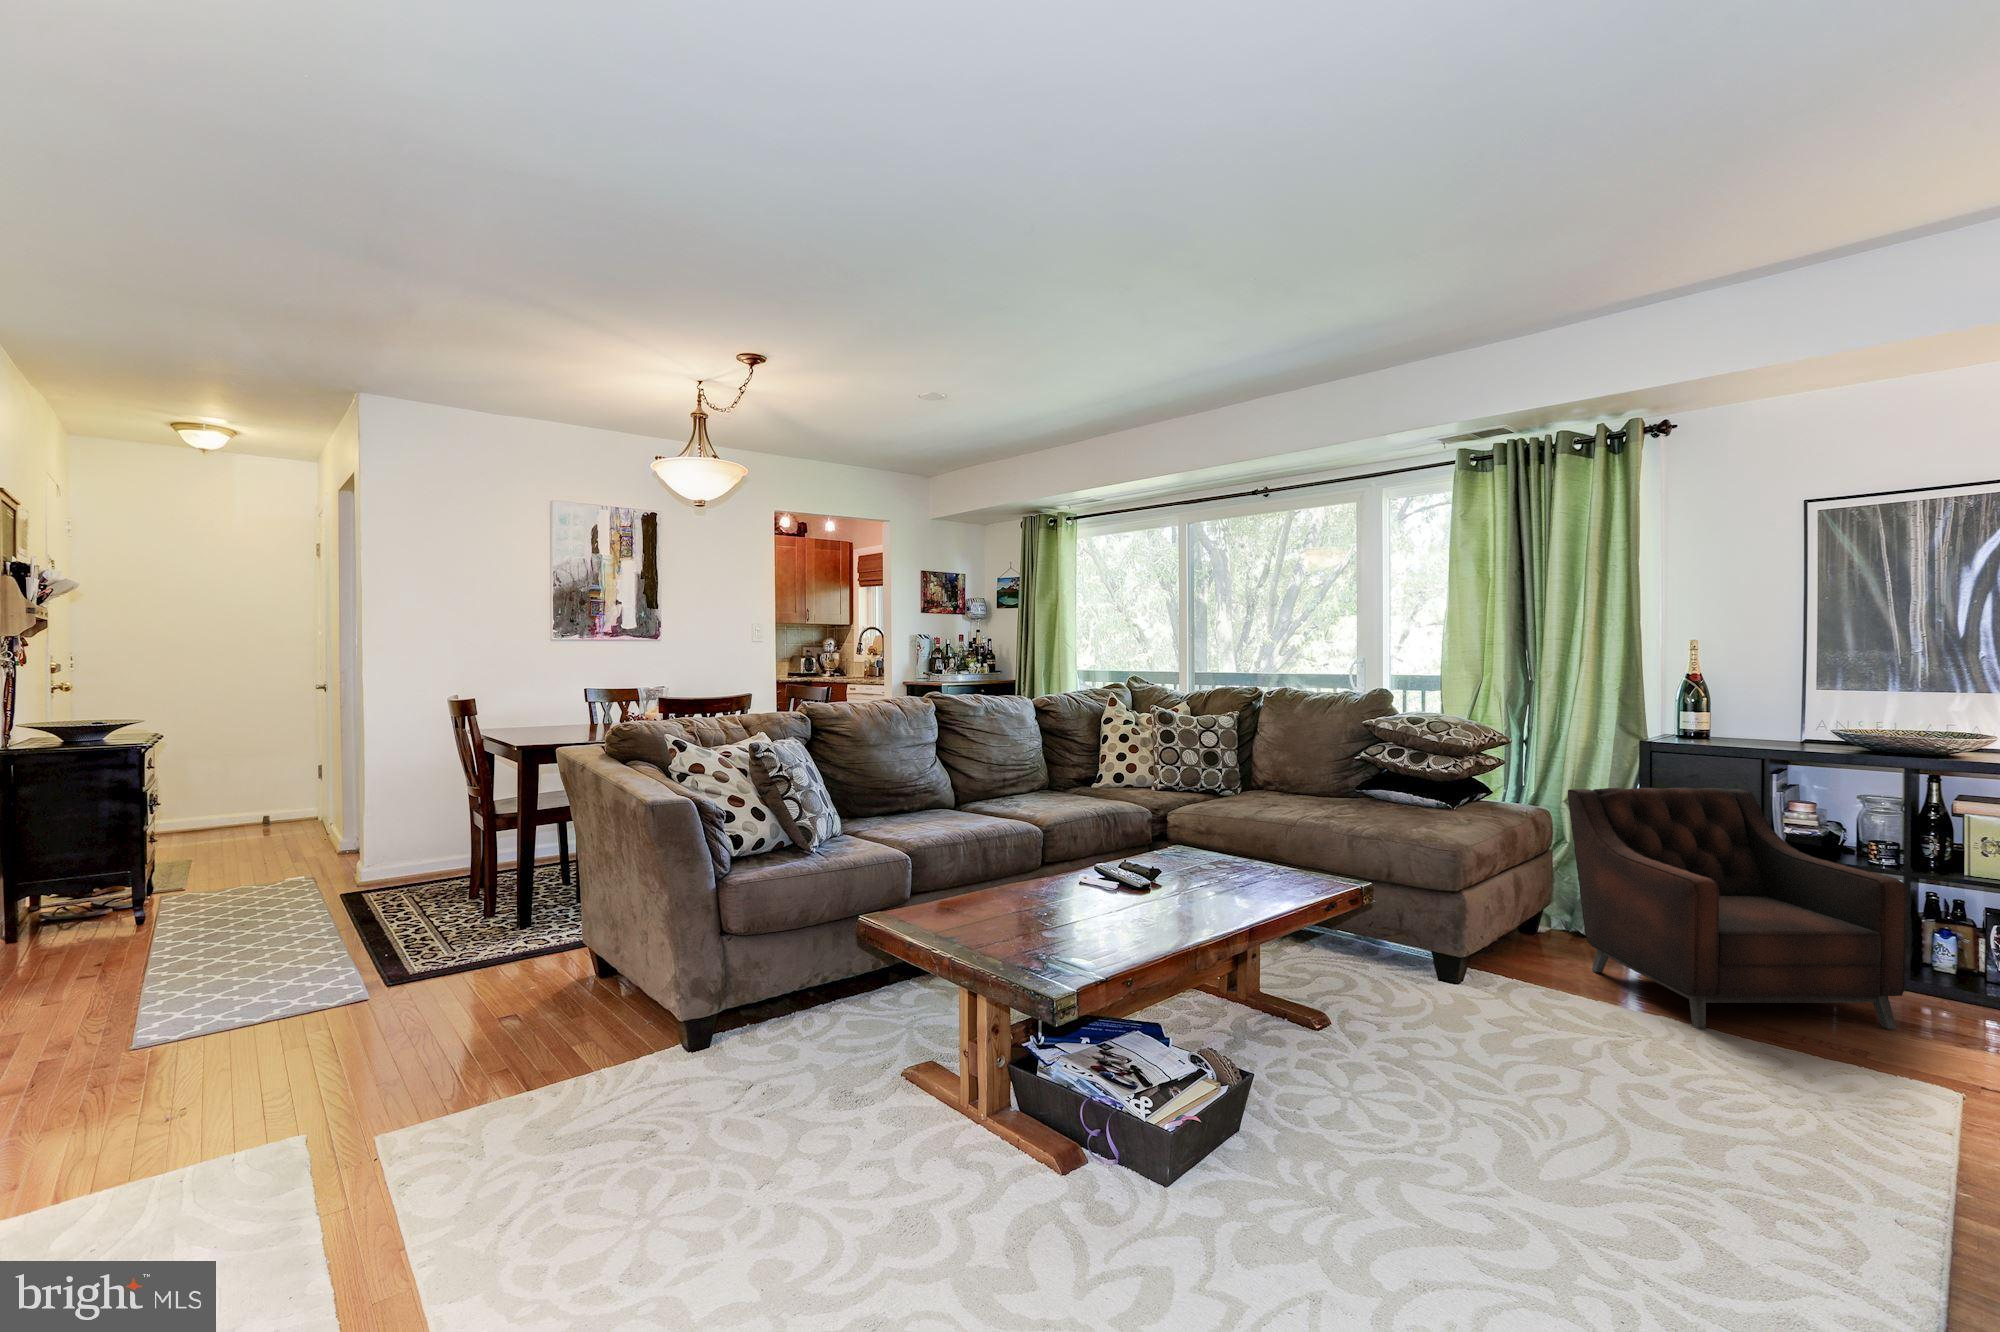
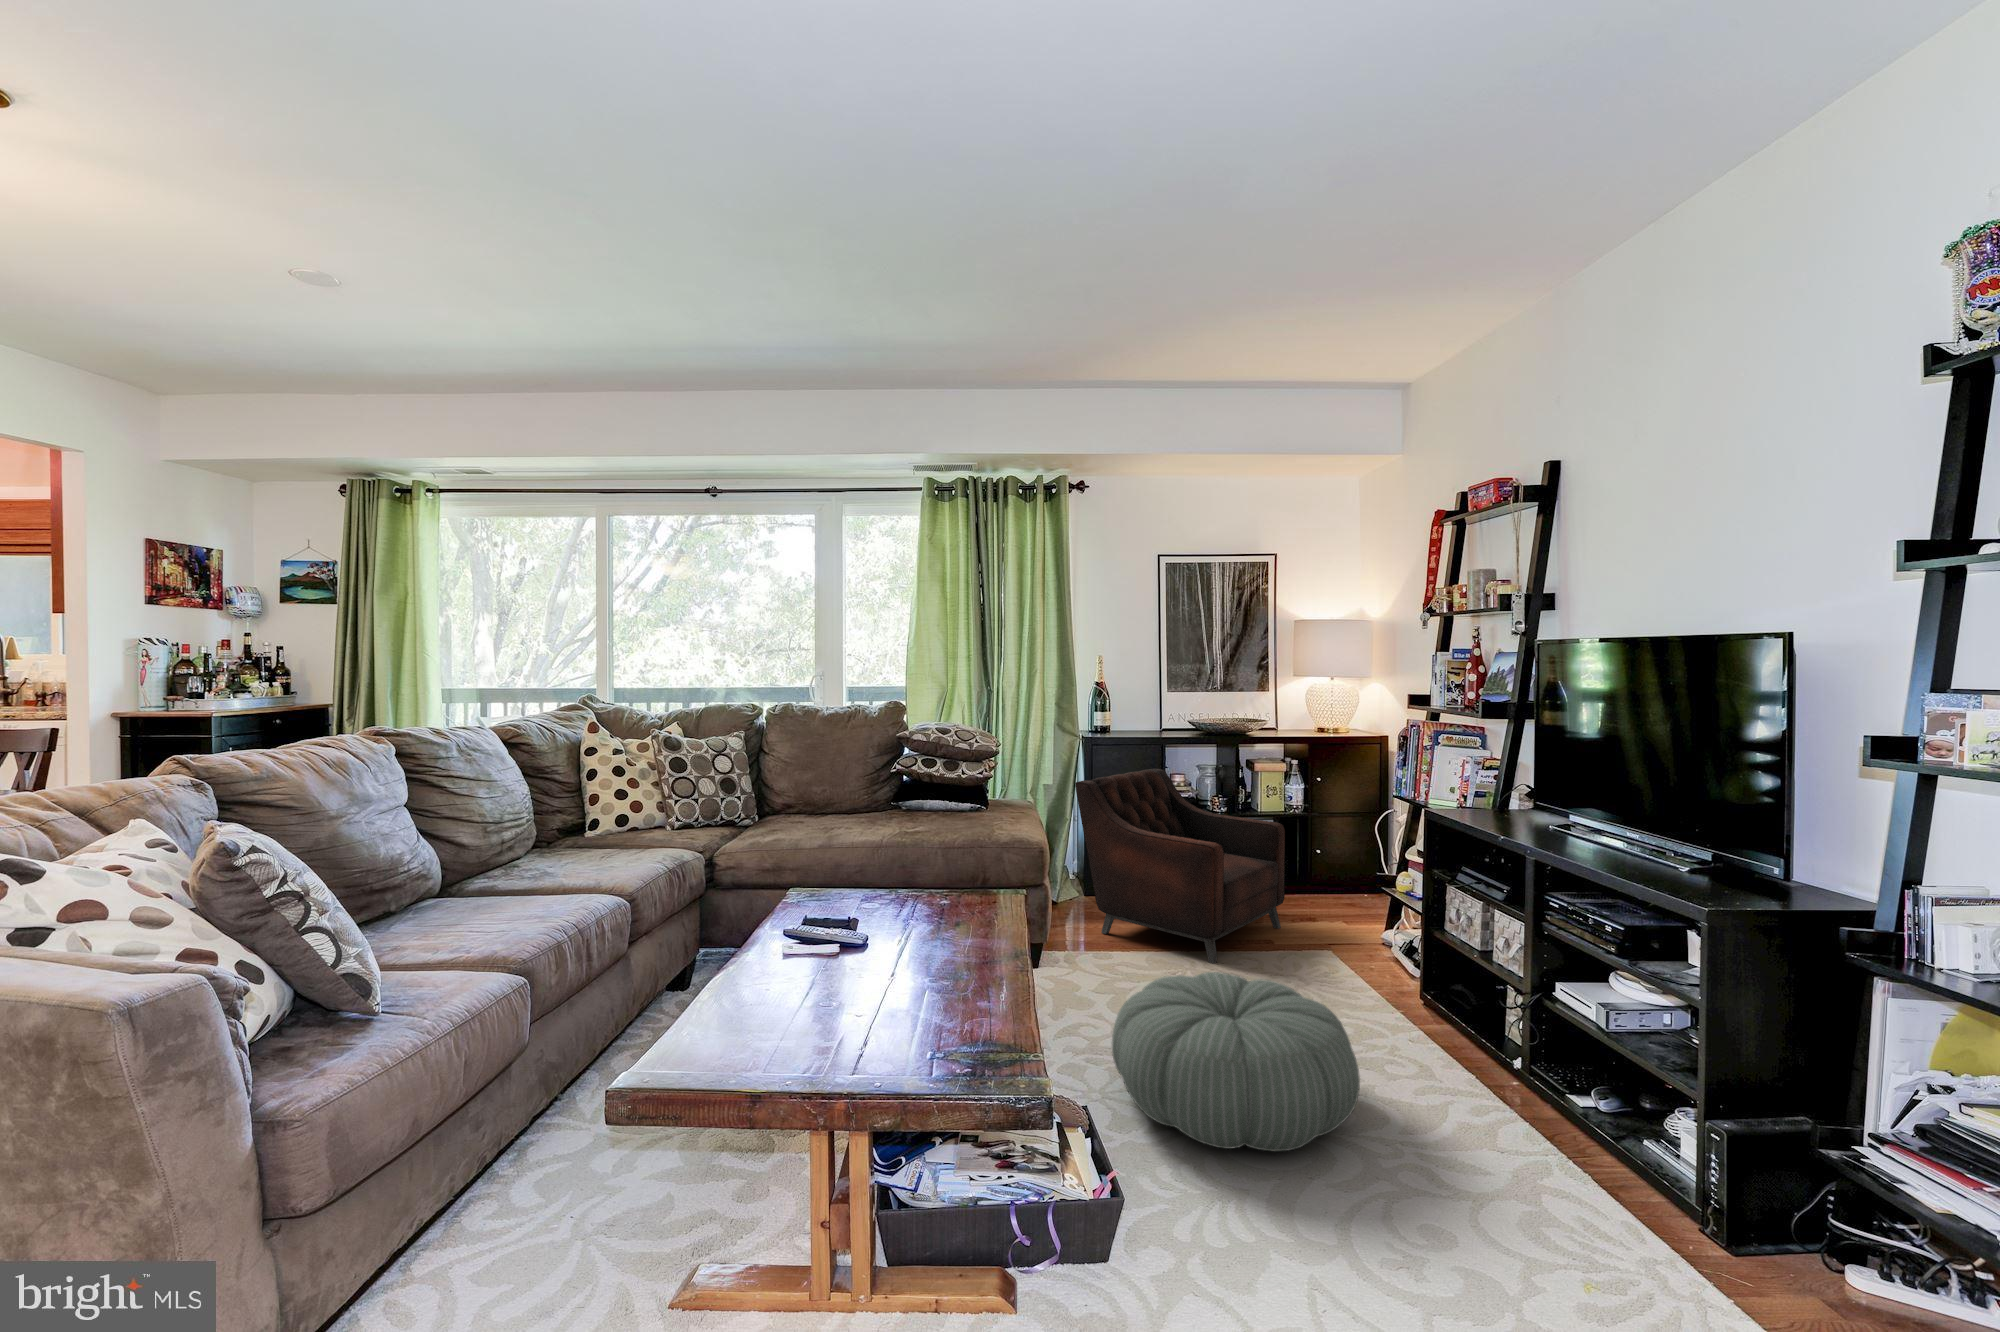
pouf: none [1357,978,1636,1156] -> present [1112,972,1360,1152]

